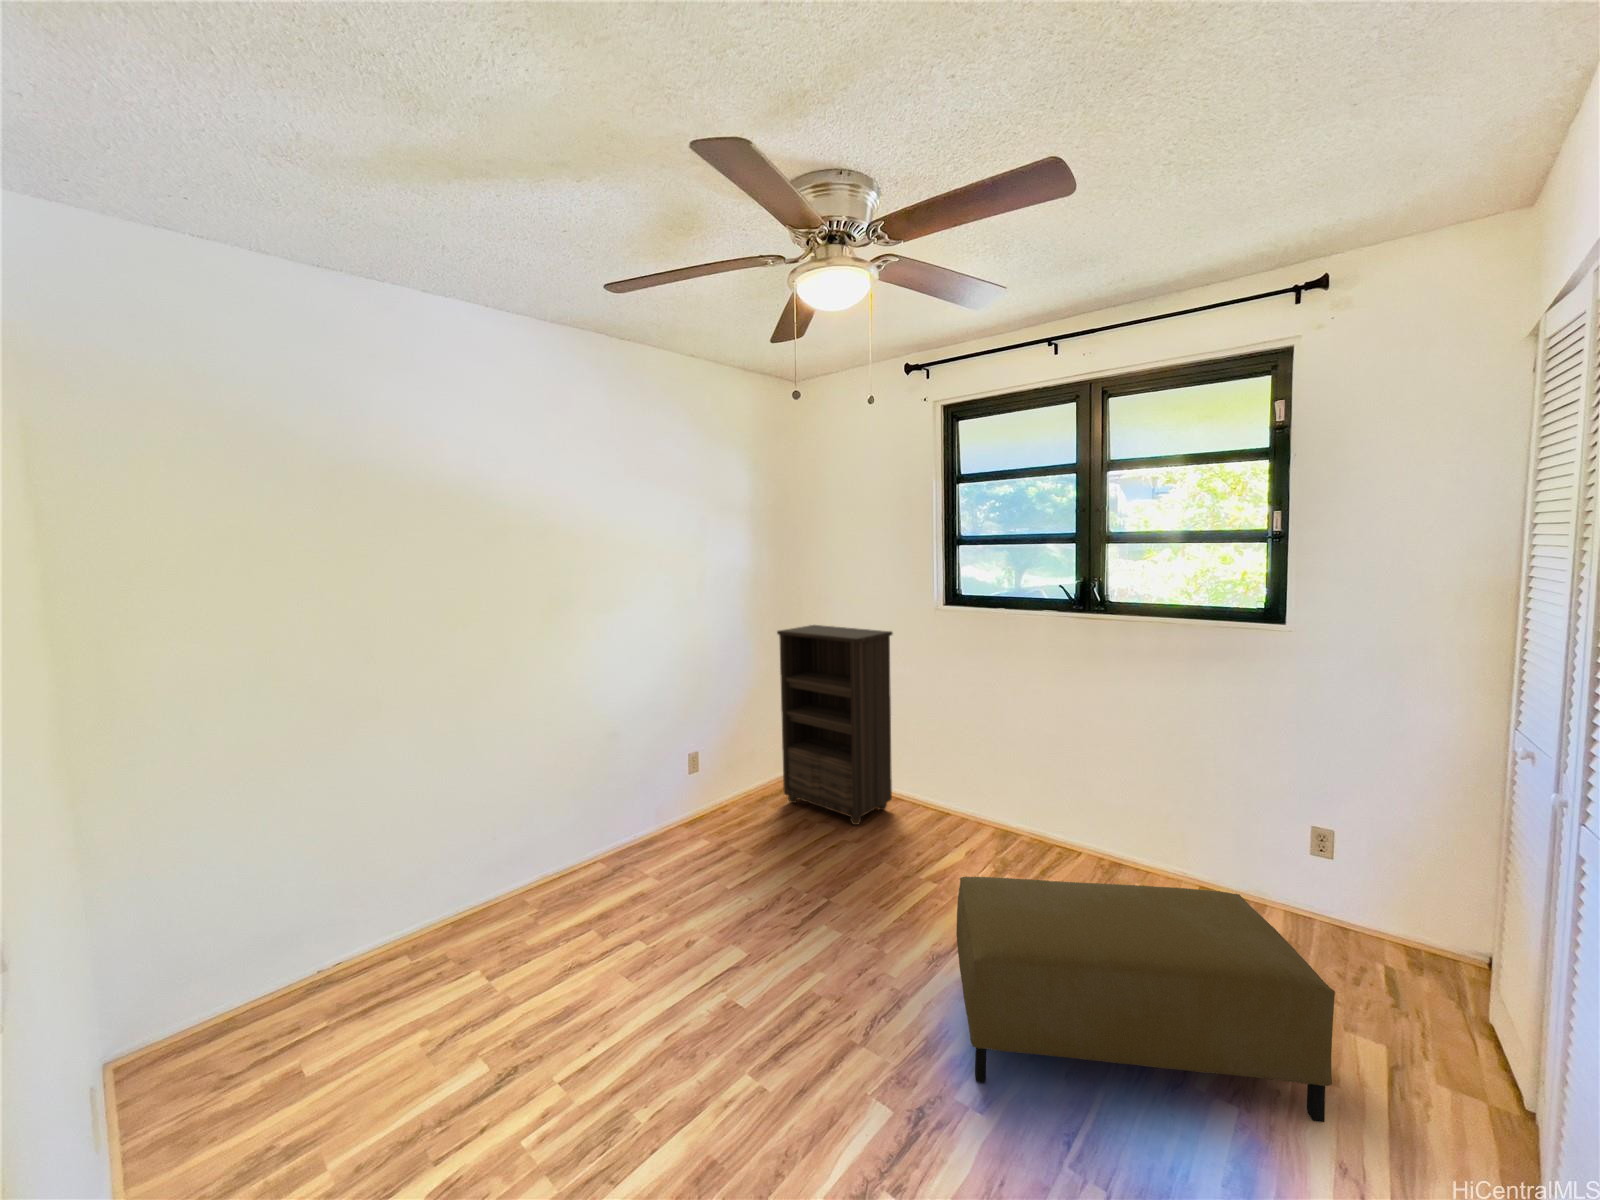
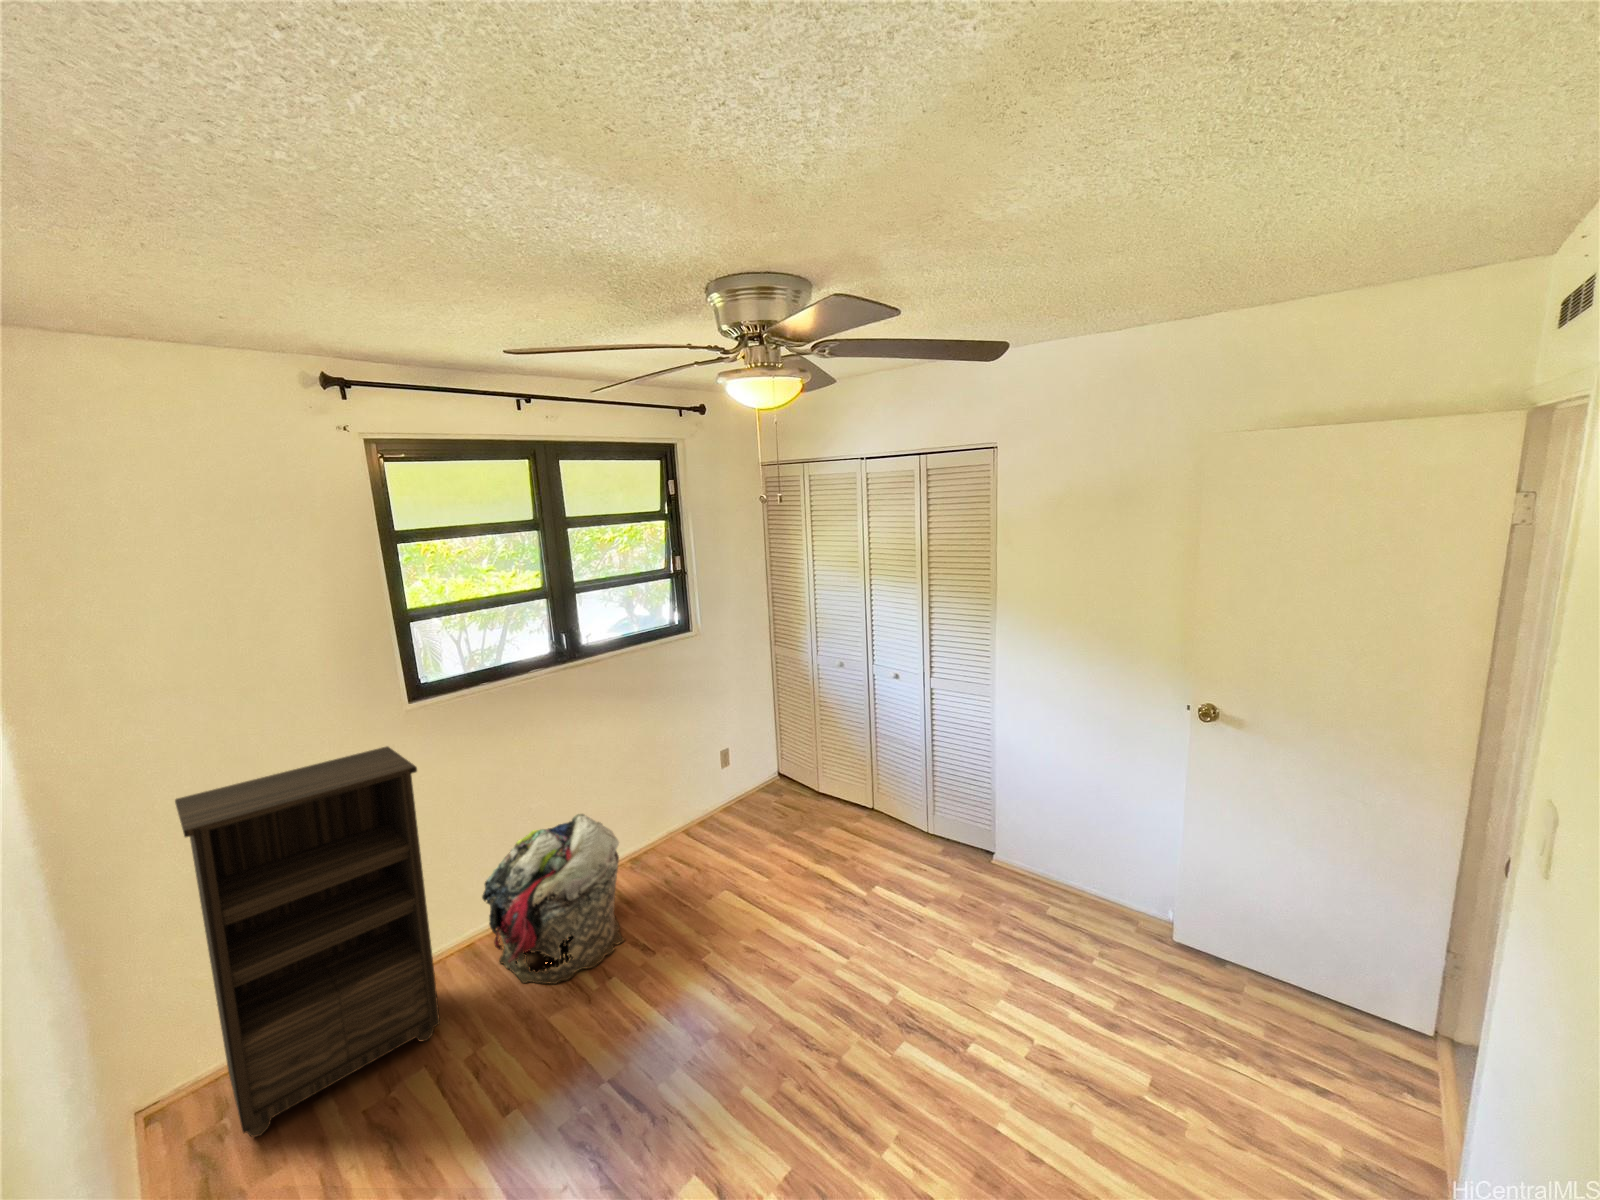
laundry basket: none [893,743,1050,879] -> present [482,814,624,984]
ottoman: present [956,876,1335,1122] -> none [757,798,885,988]

